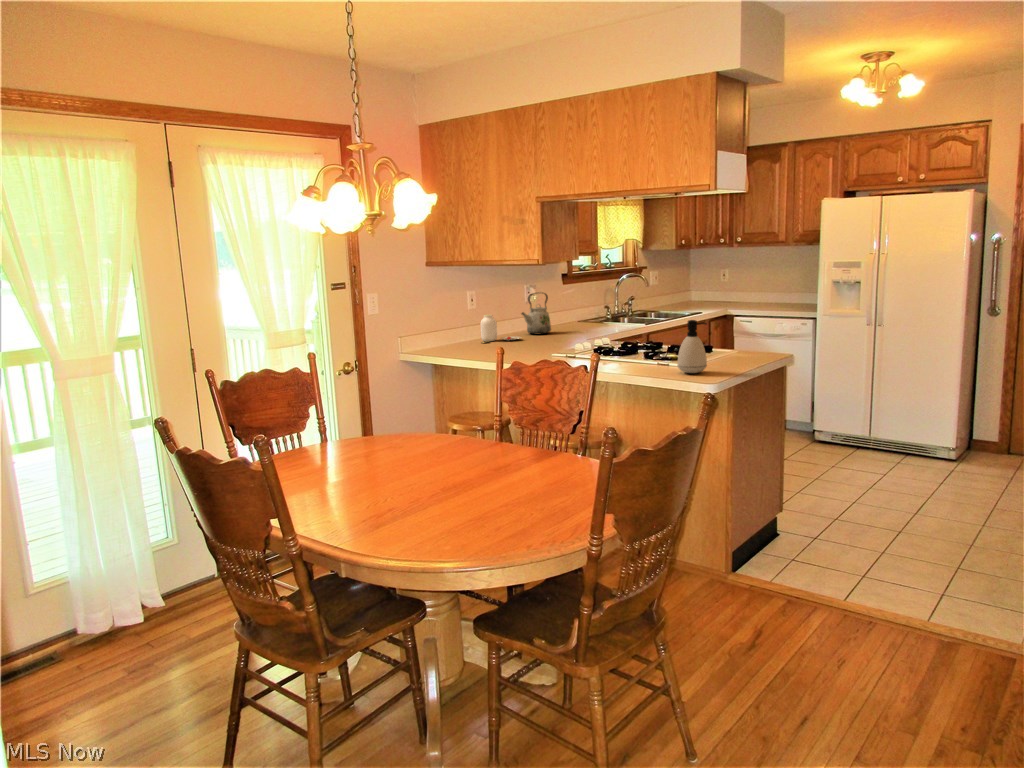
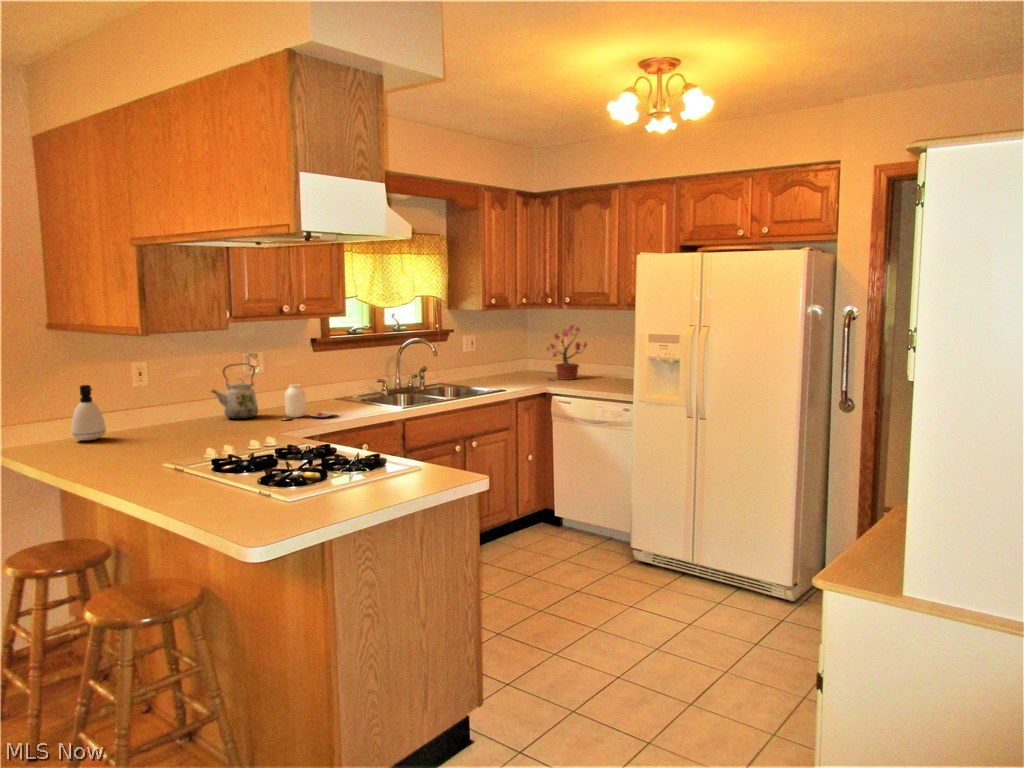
potted plant: none [717,260,754,306] -> present [547,325,587,380]
jar: present [480,314,521,343] -> present [281,384,336,420]
soap dispenser: present [677,320,707,373] -> present [71,385,106,440]

